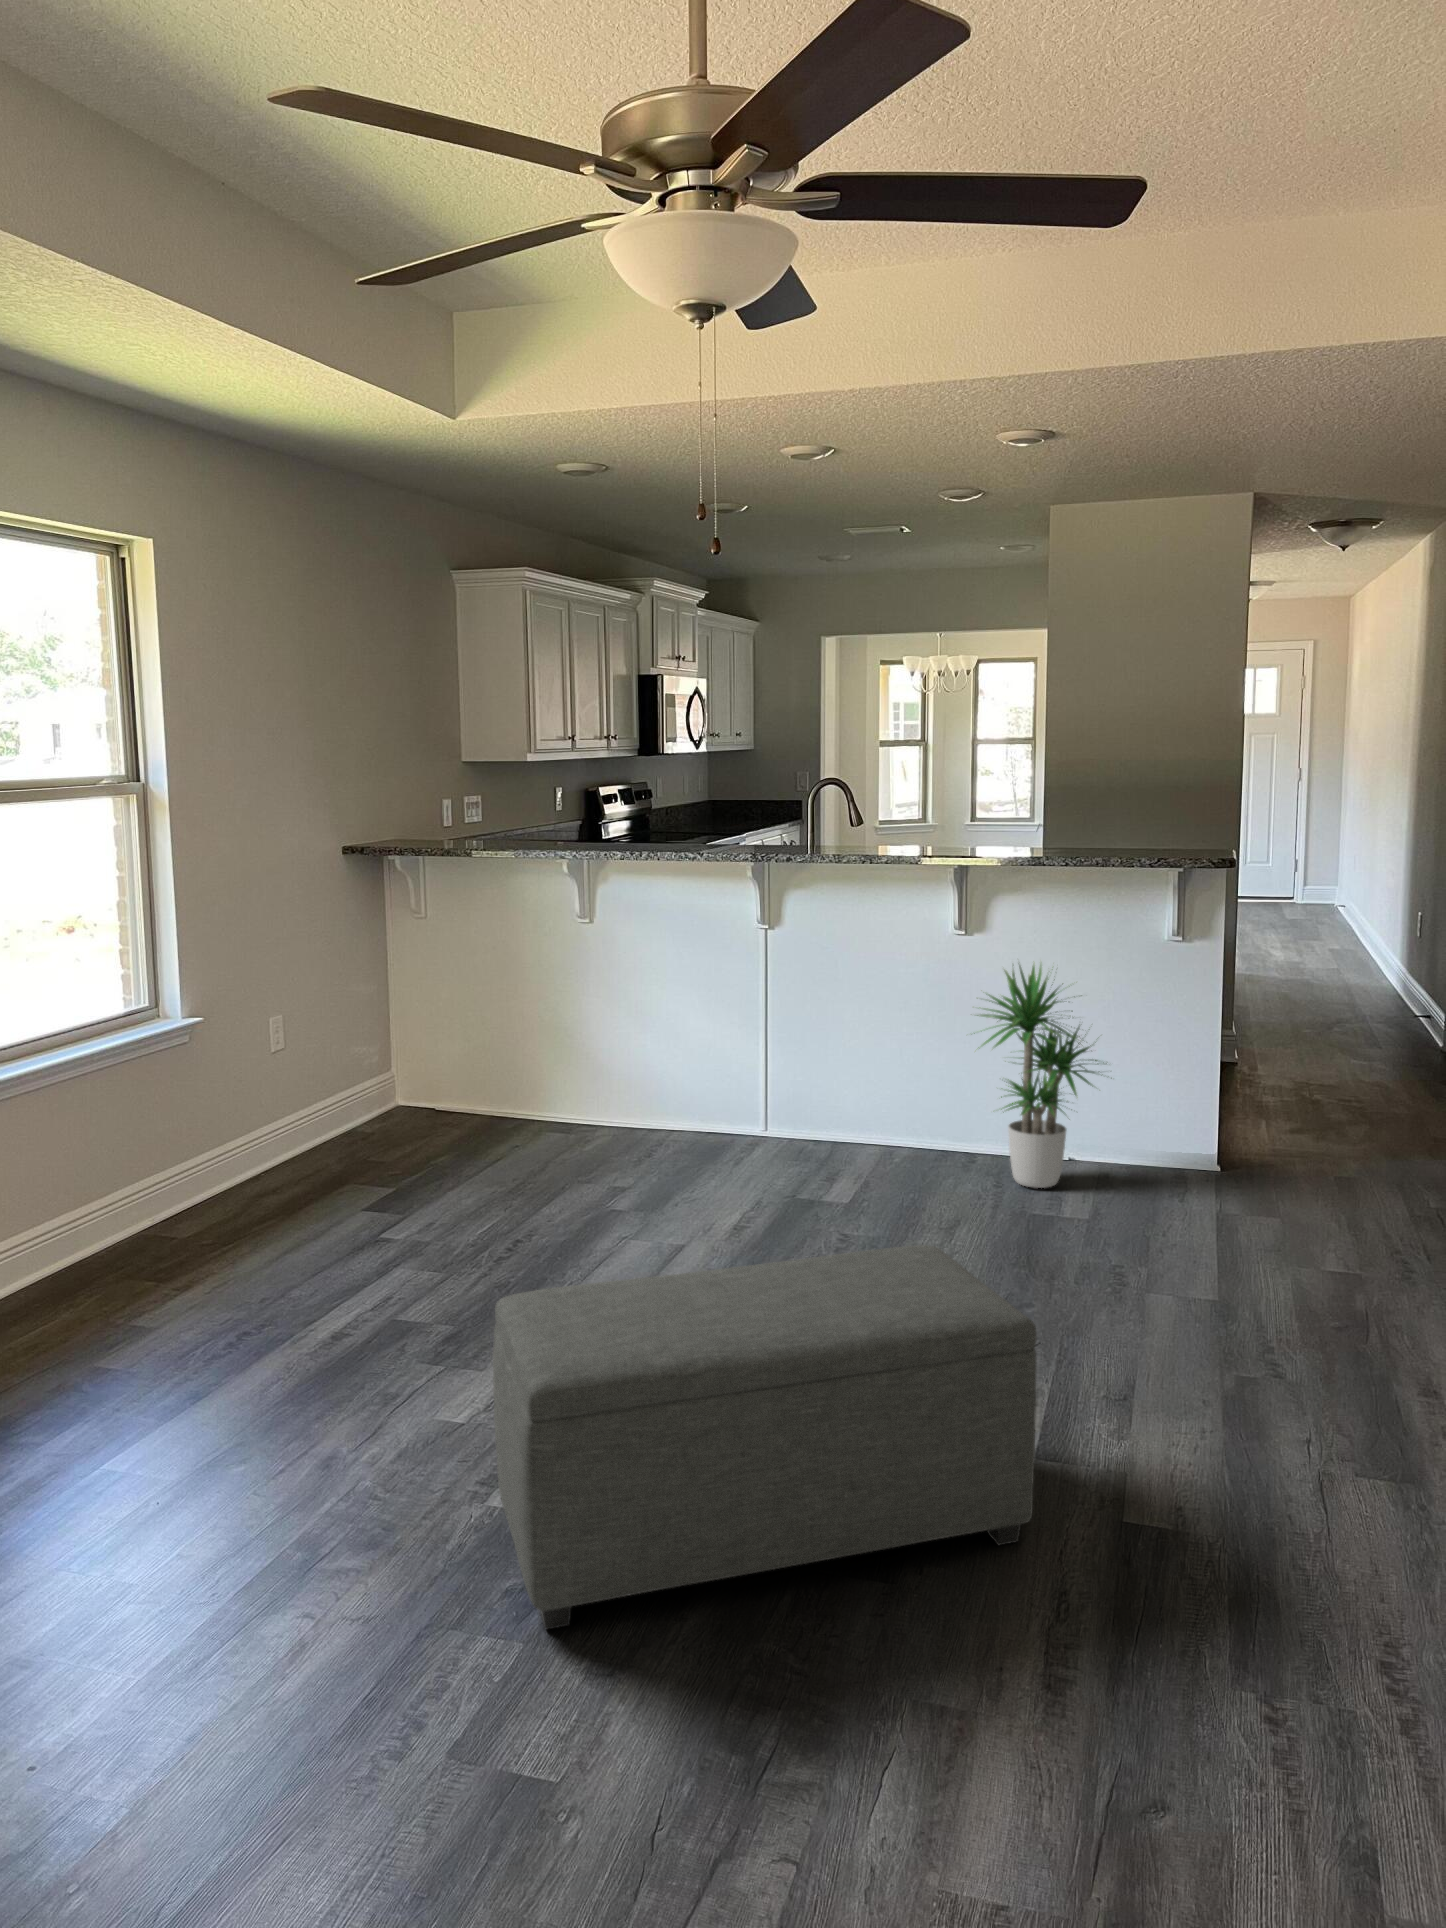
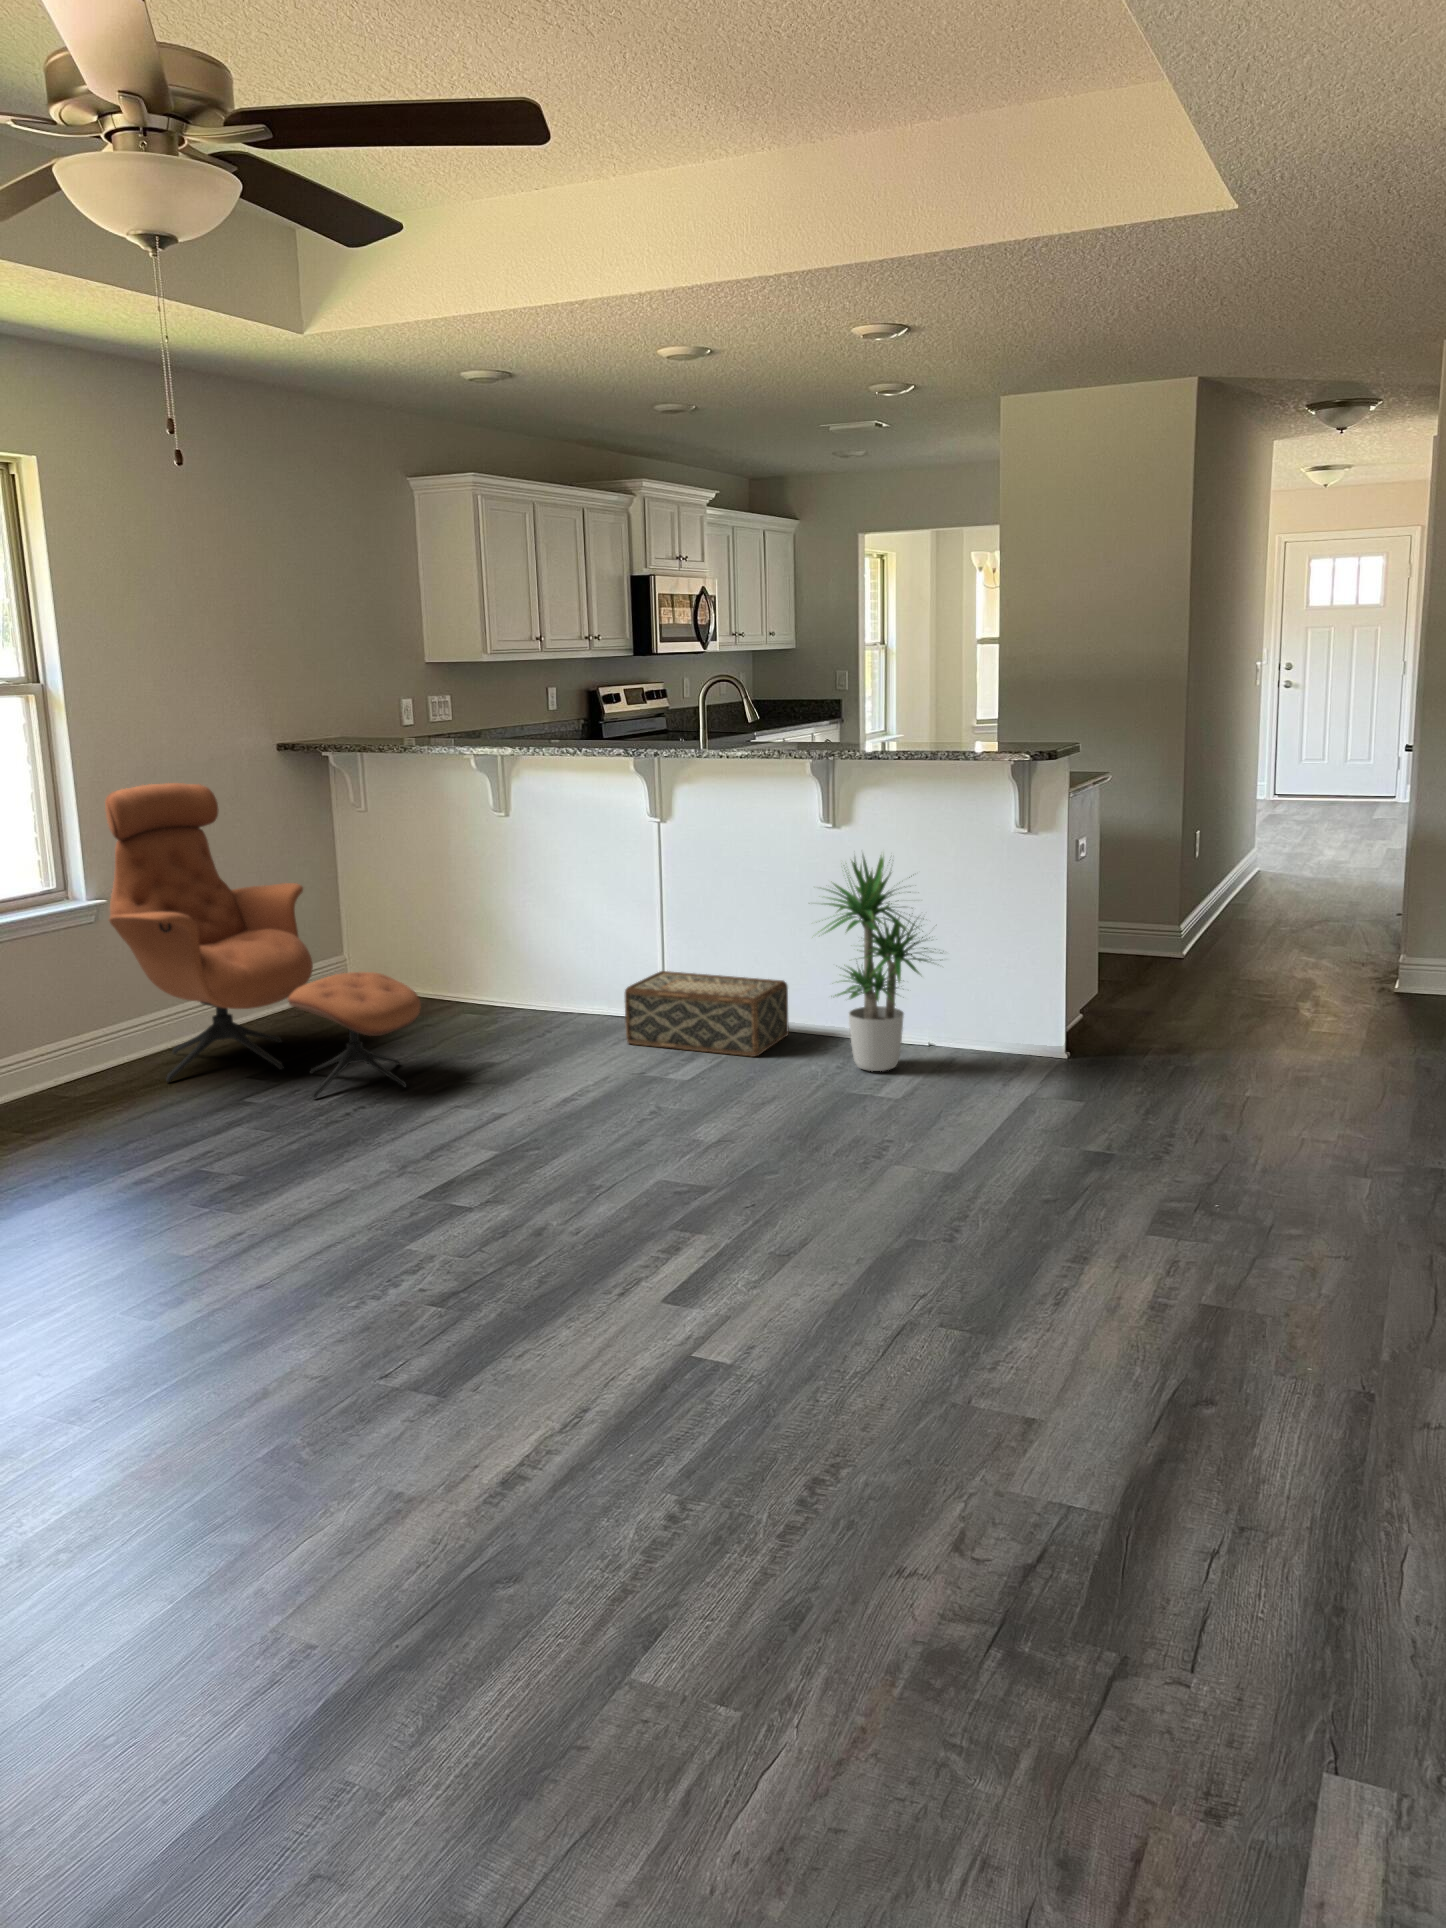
lounge chair: none [209,890,565,1236] -> present [105,783,421,1099]
woven basket: none [753,1085,916,1175] -> present [625,971,789,1057]
ottoman: present [493,1245,1037,1629] -> none [97,1099,592,1401]

